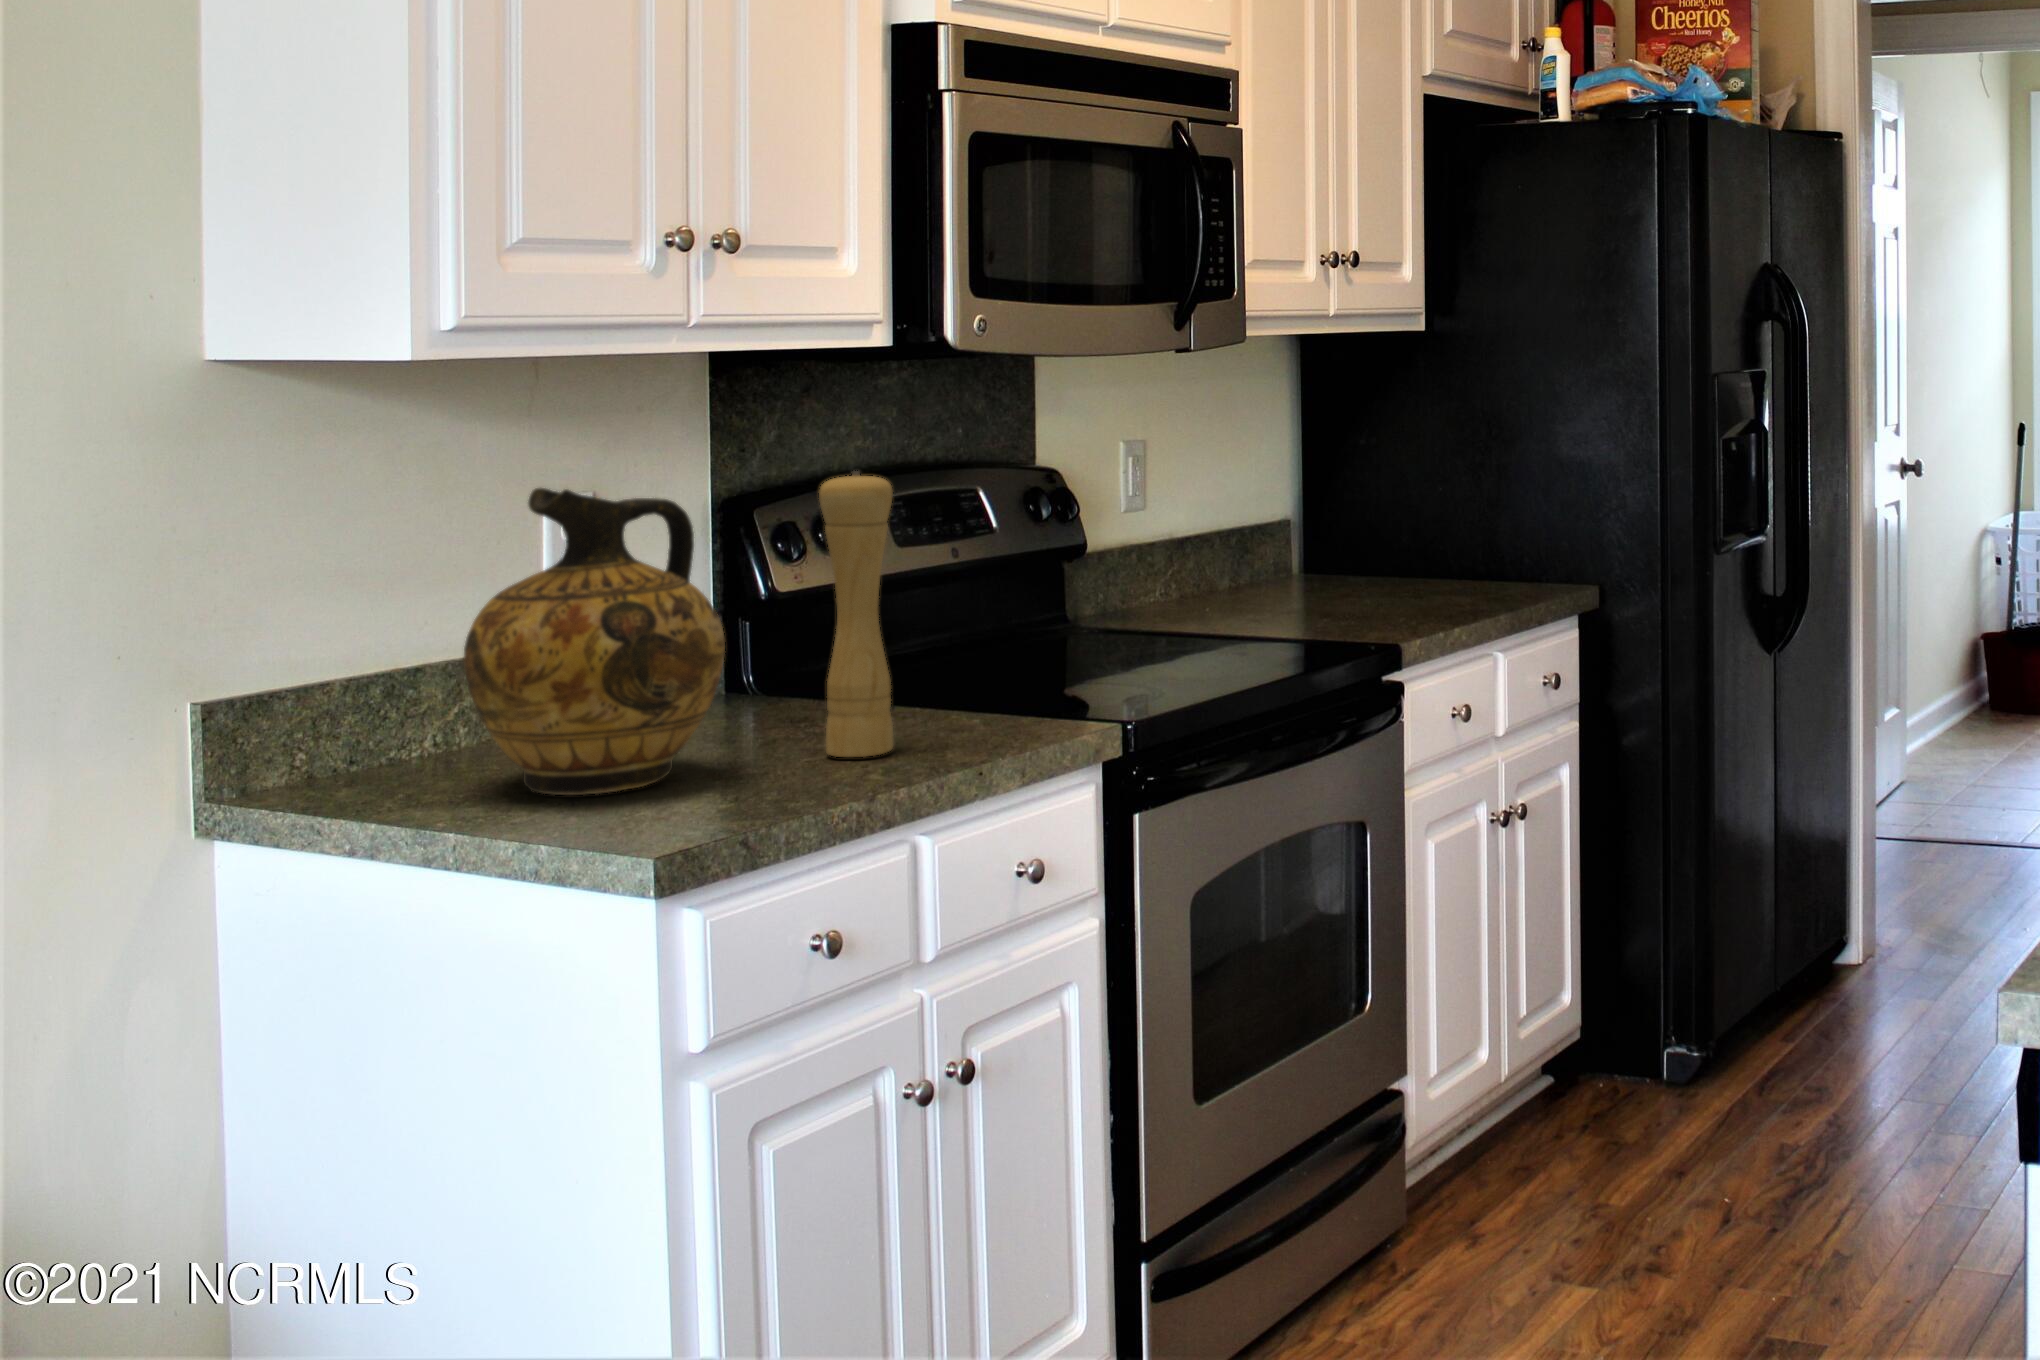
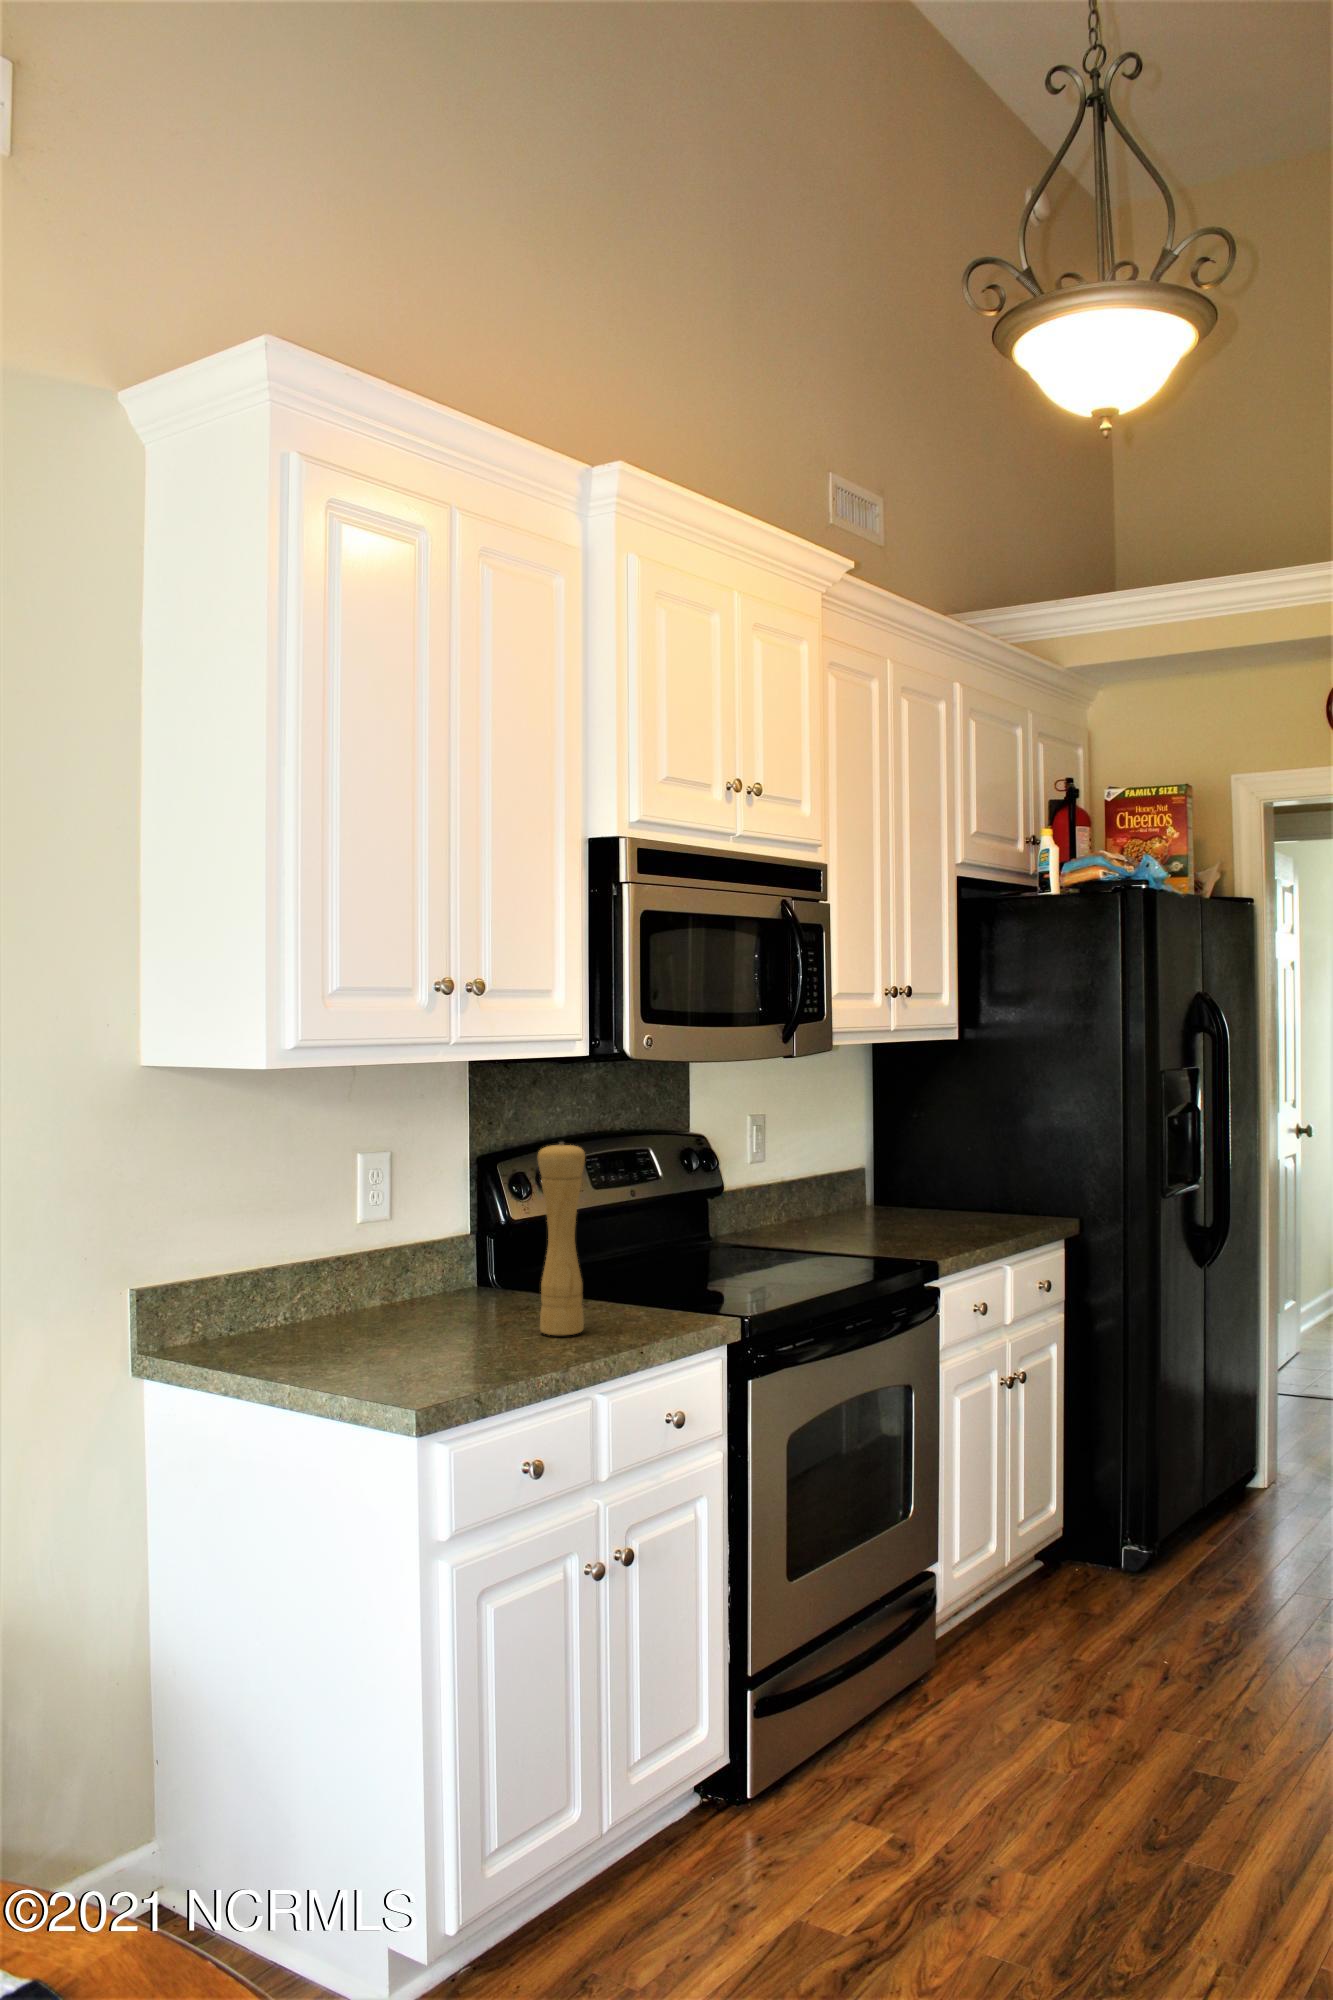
ceramic jug: present [464,488,725,795] -> none [313,1151,474,1355]

